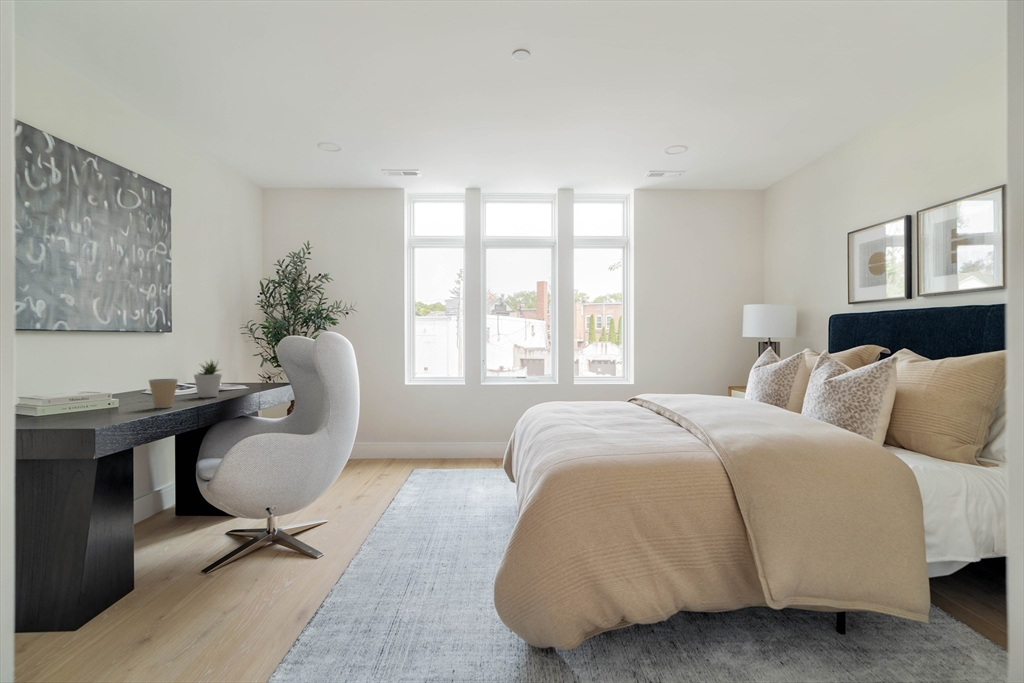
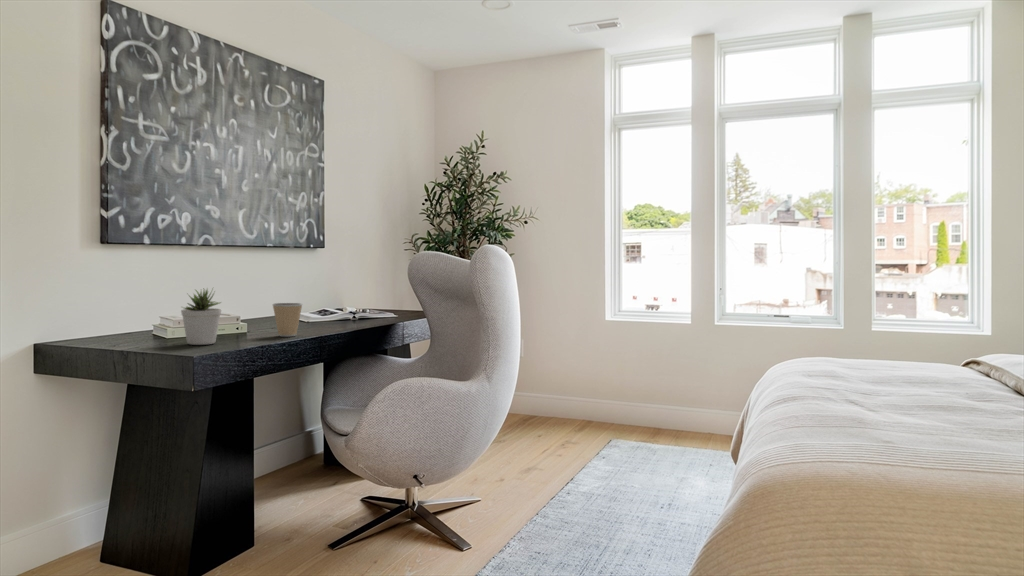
potted plant: present [194,361,222,398] -> present [181,290,221,345]

